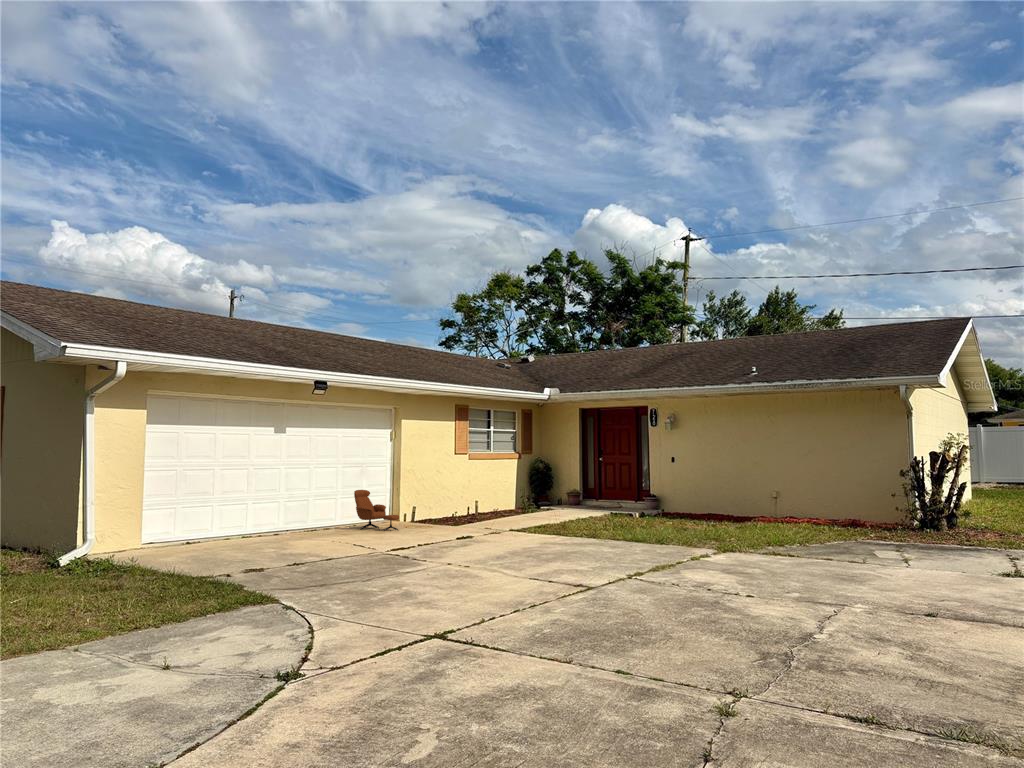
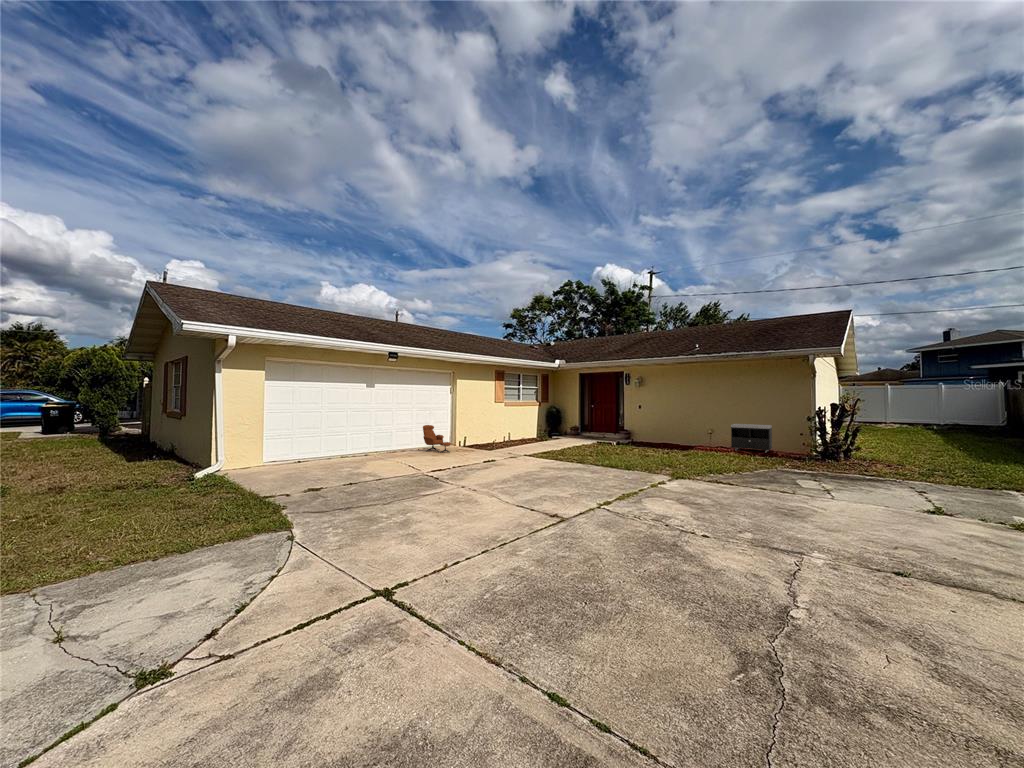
storage bench: none [803,484,859,523] -> present [731,424,772,452]

